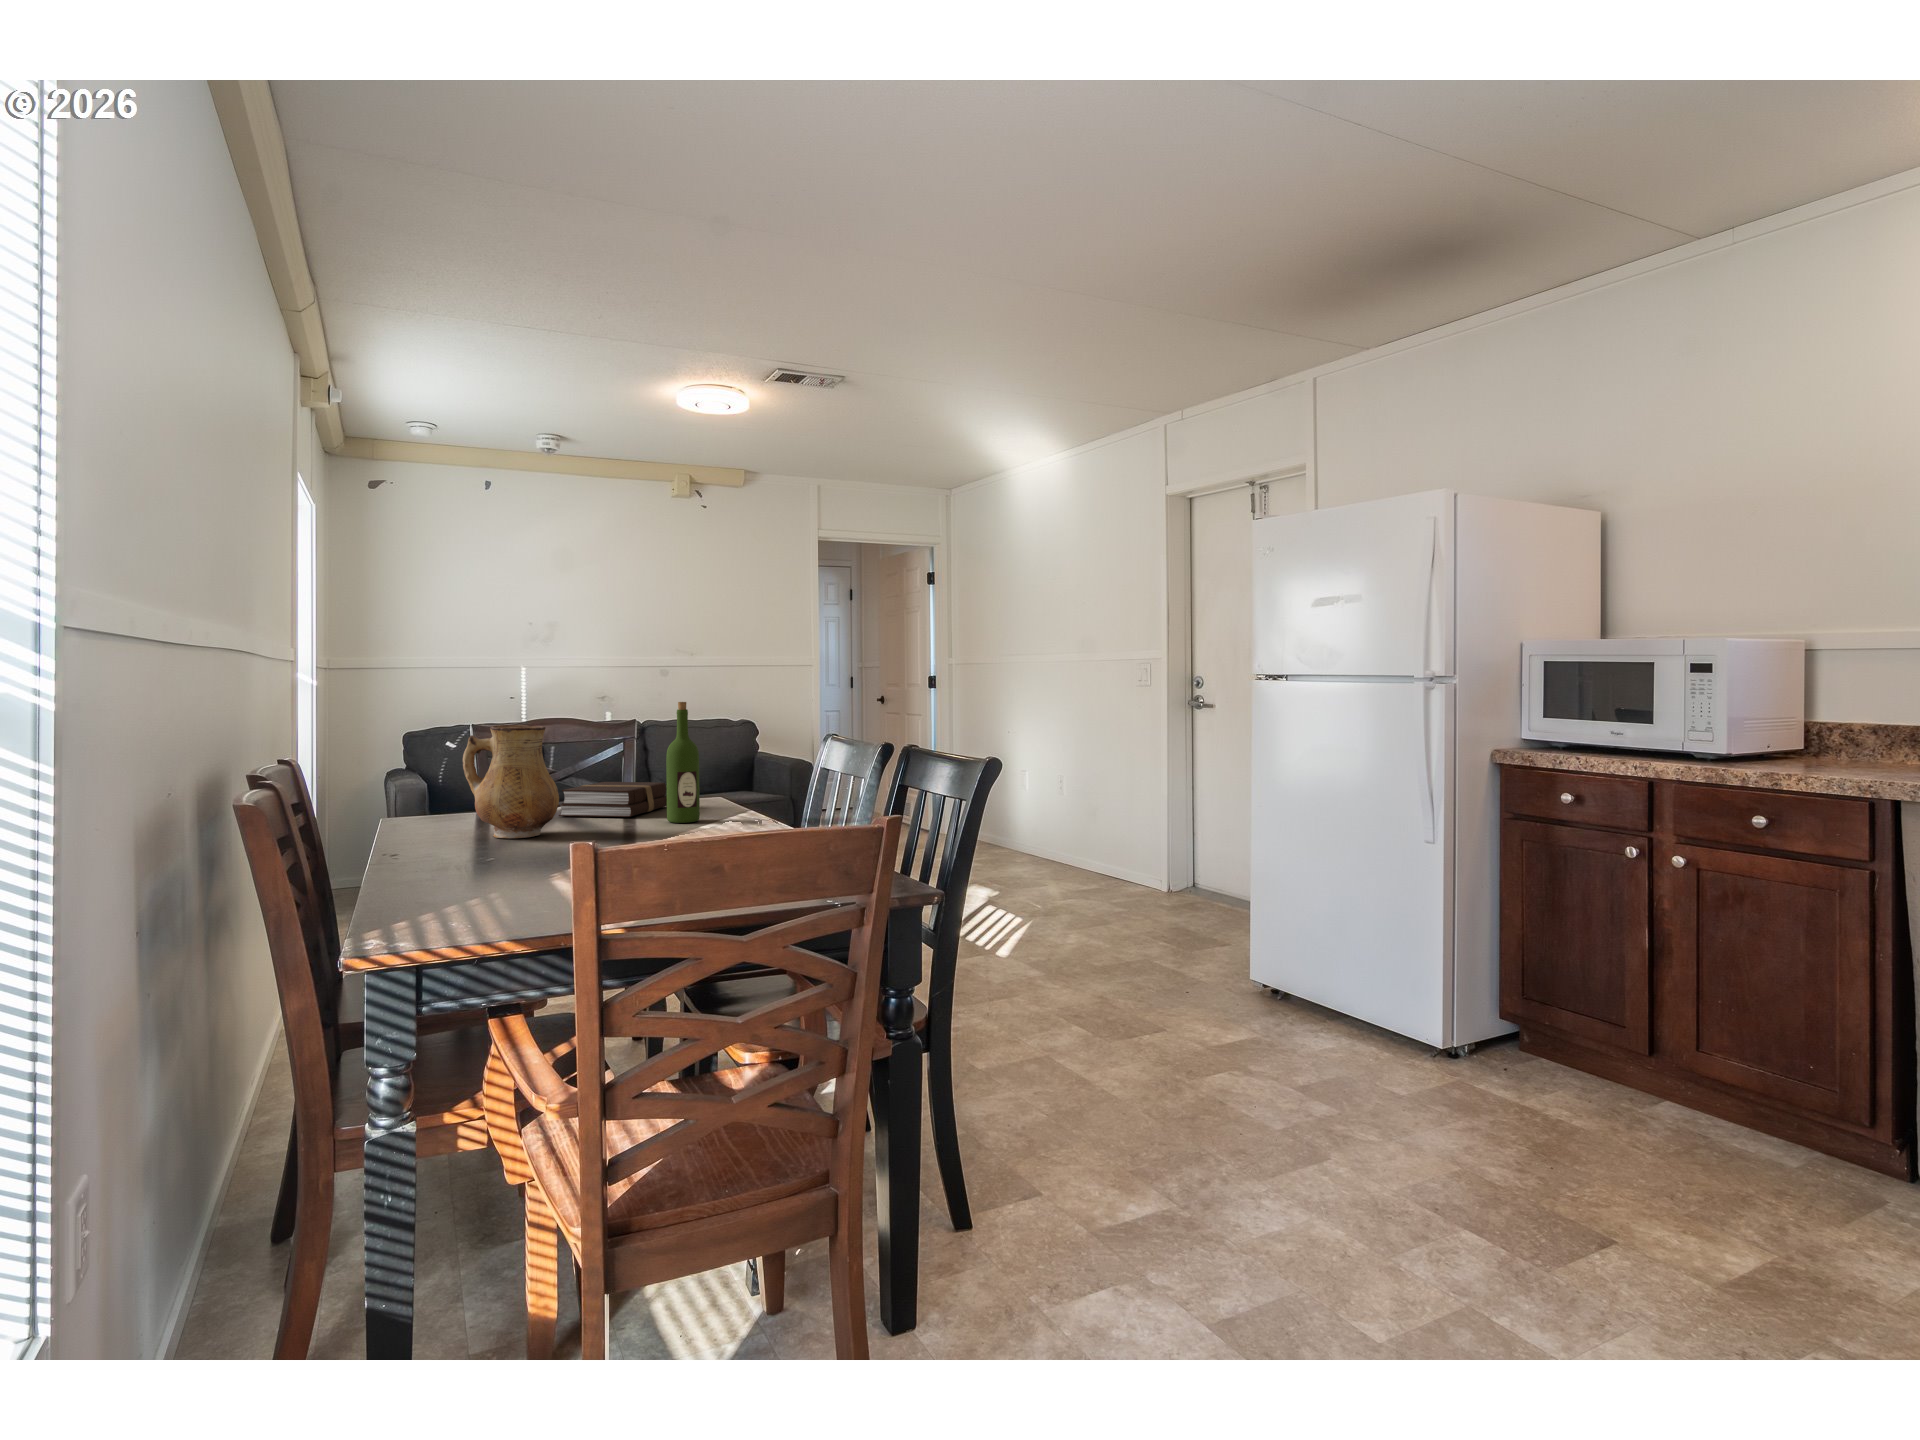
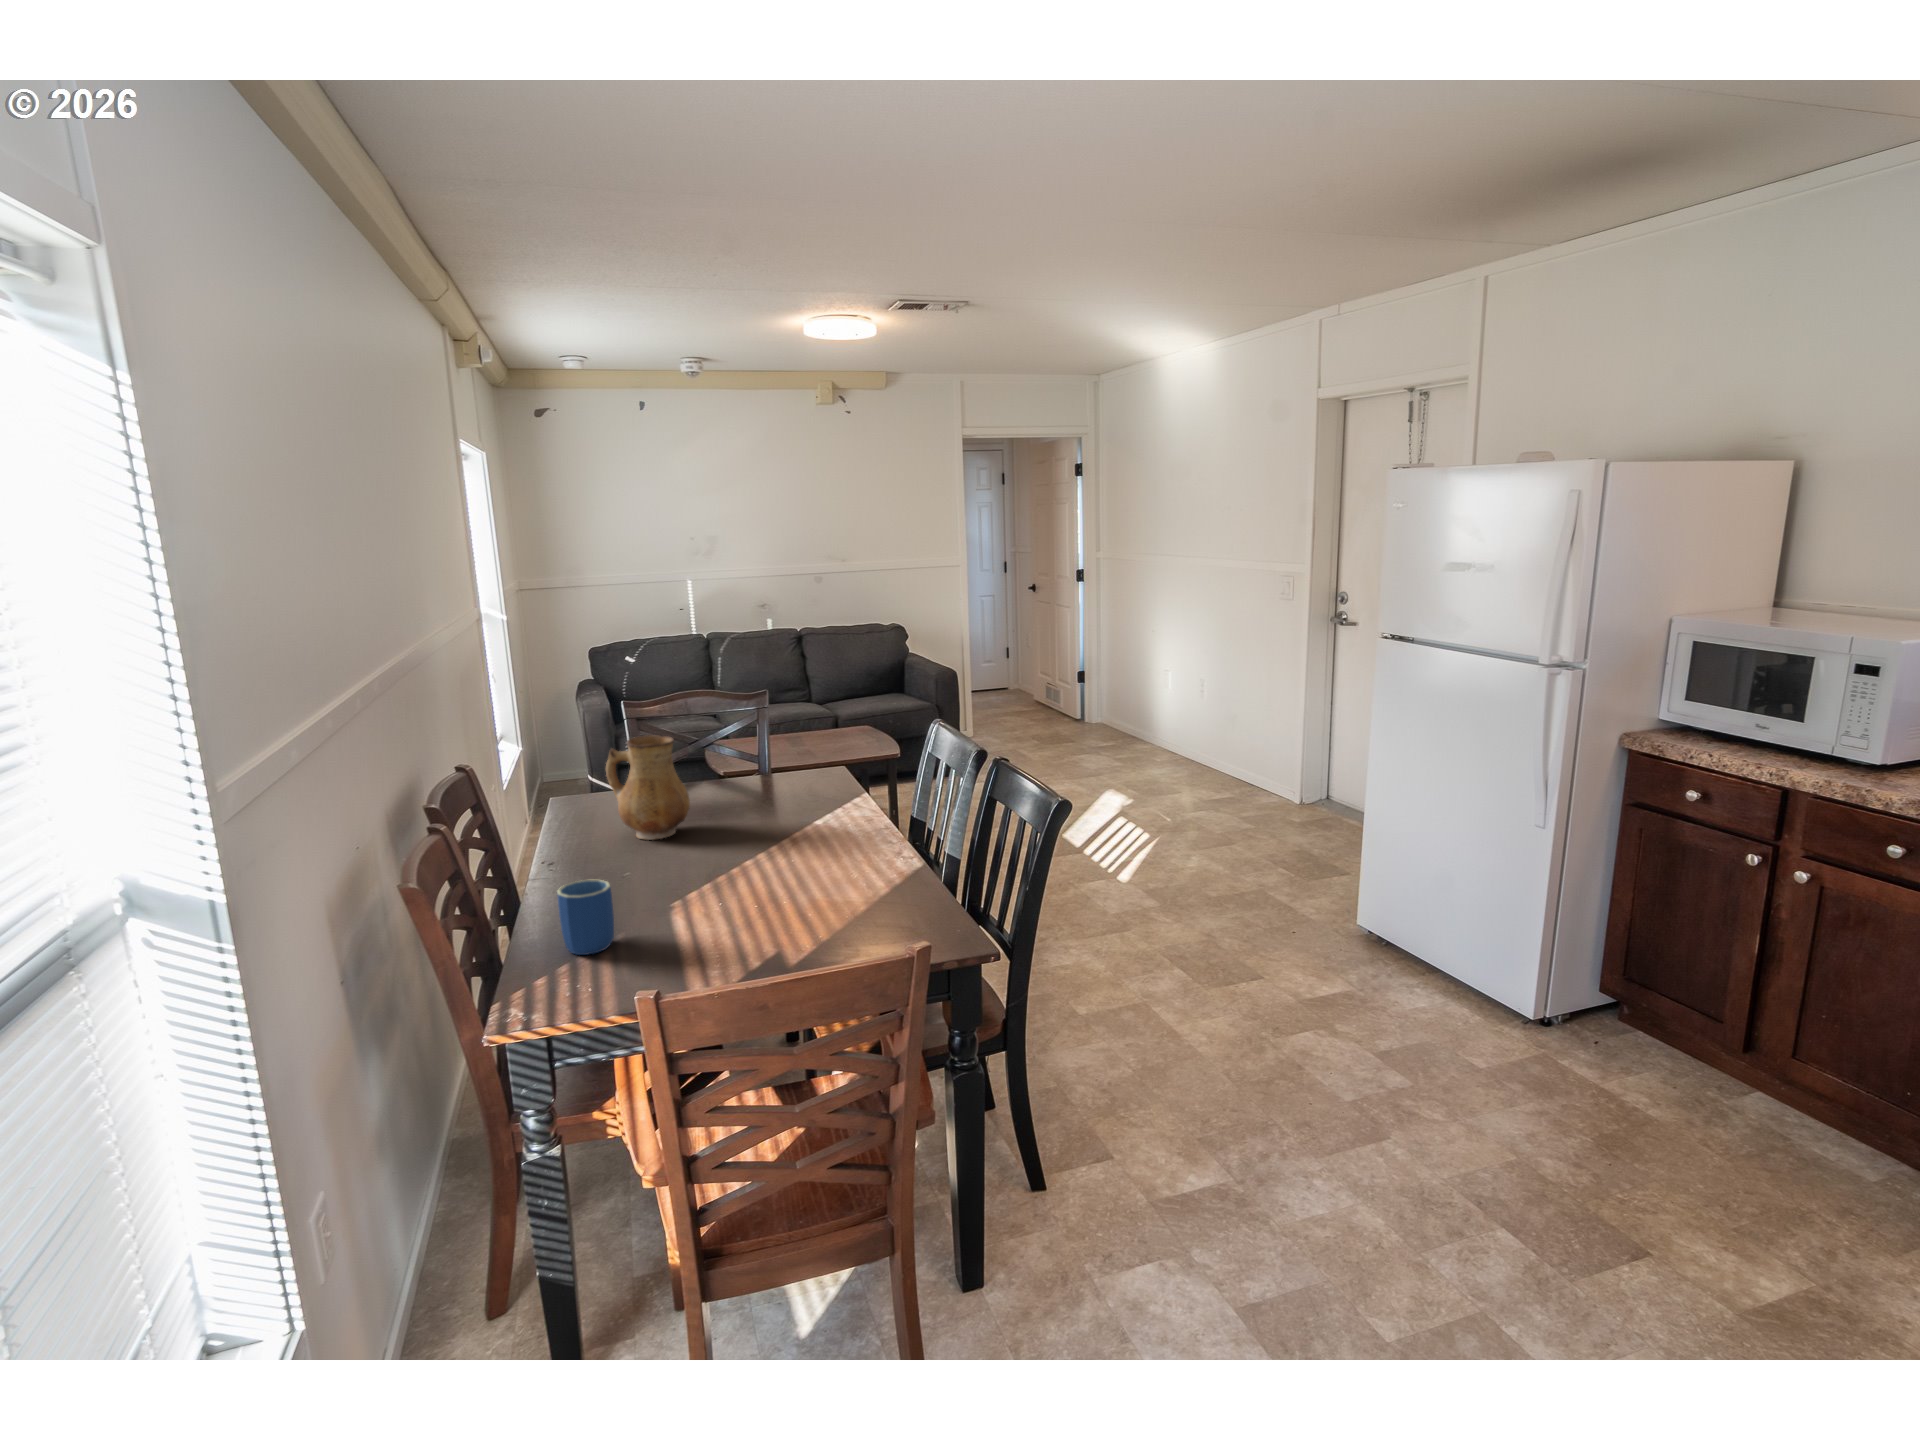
wine bottle: present [666,702,700,823] -> none [785,702,817,812]
book: present [559,782,667,817] -> none [697,756,796,801]
mug: none [425,820,492,902] -> present [557,880,614,955]

